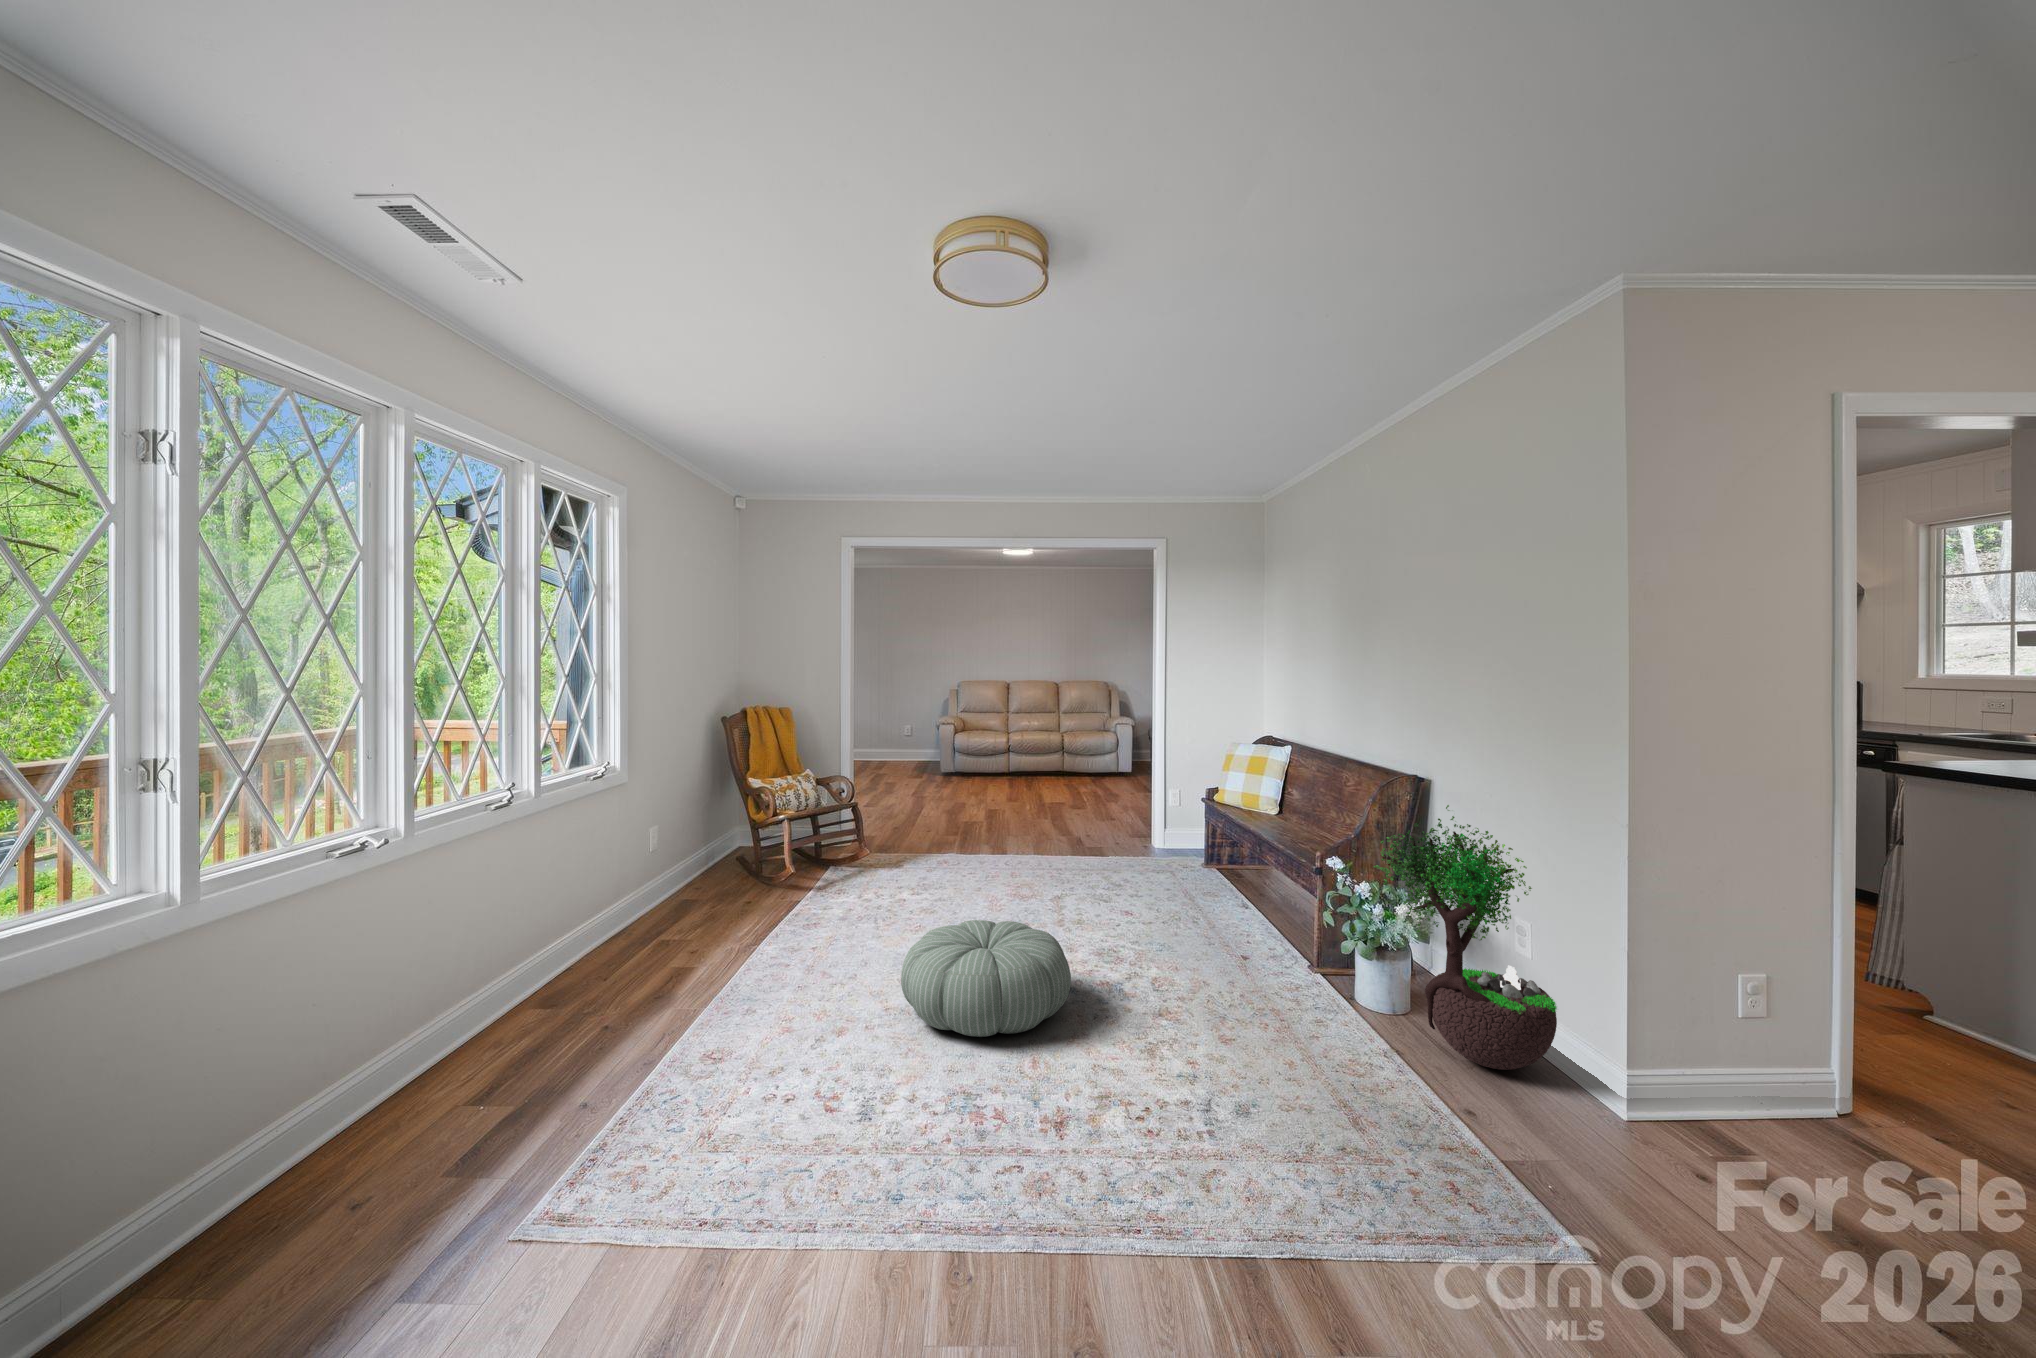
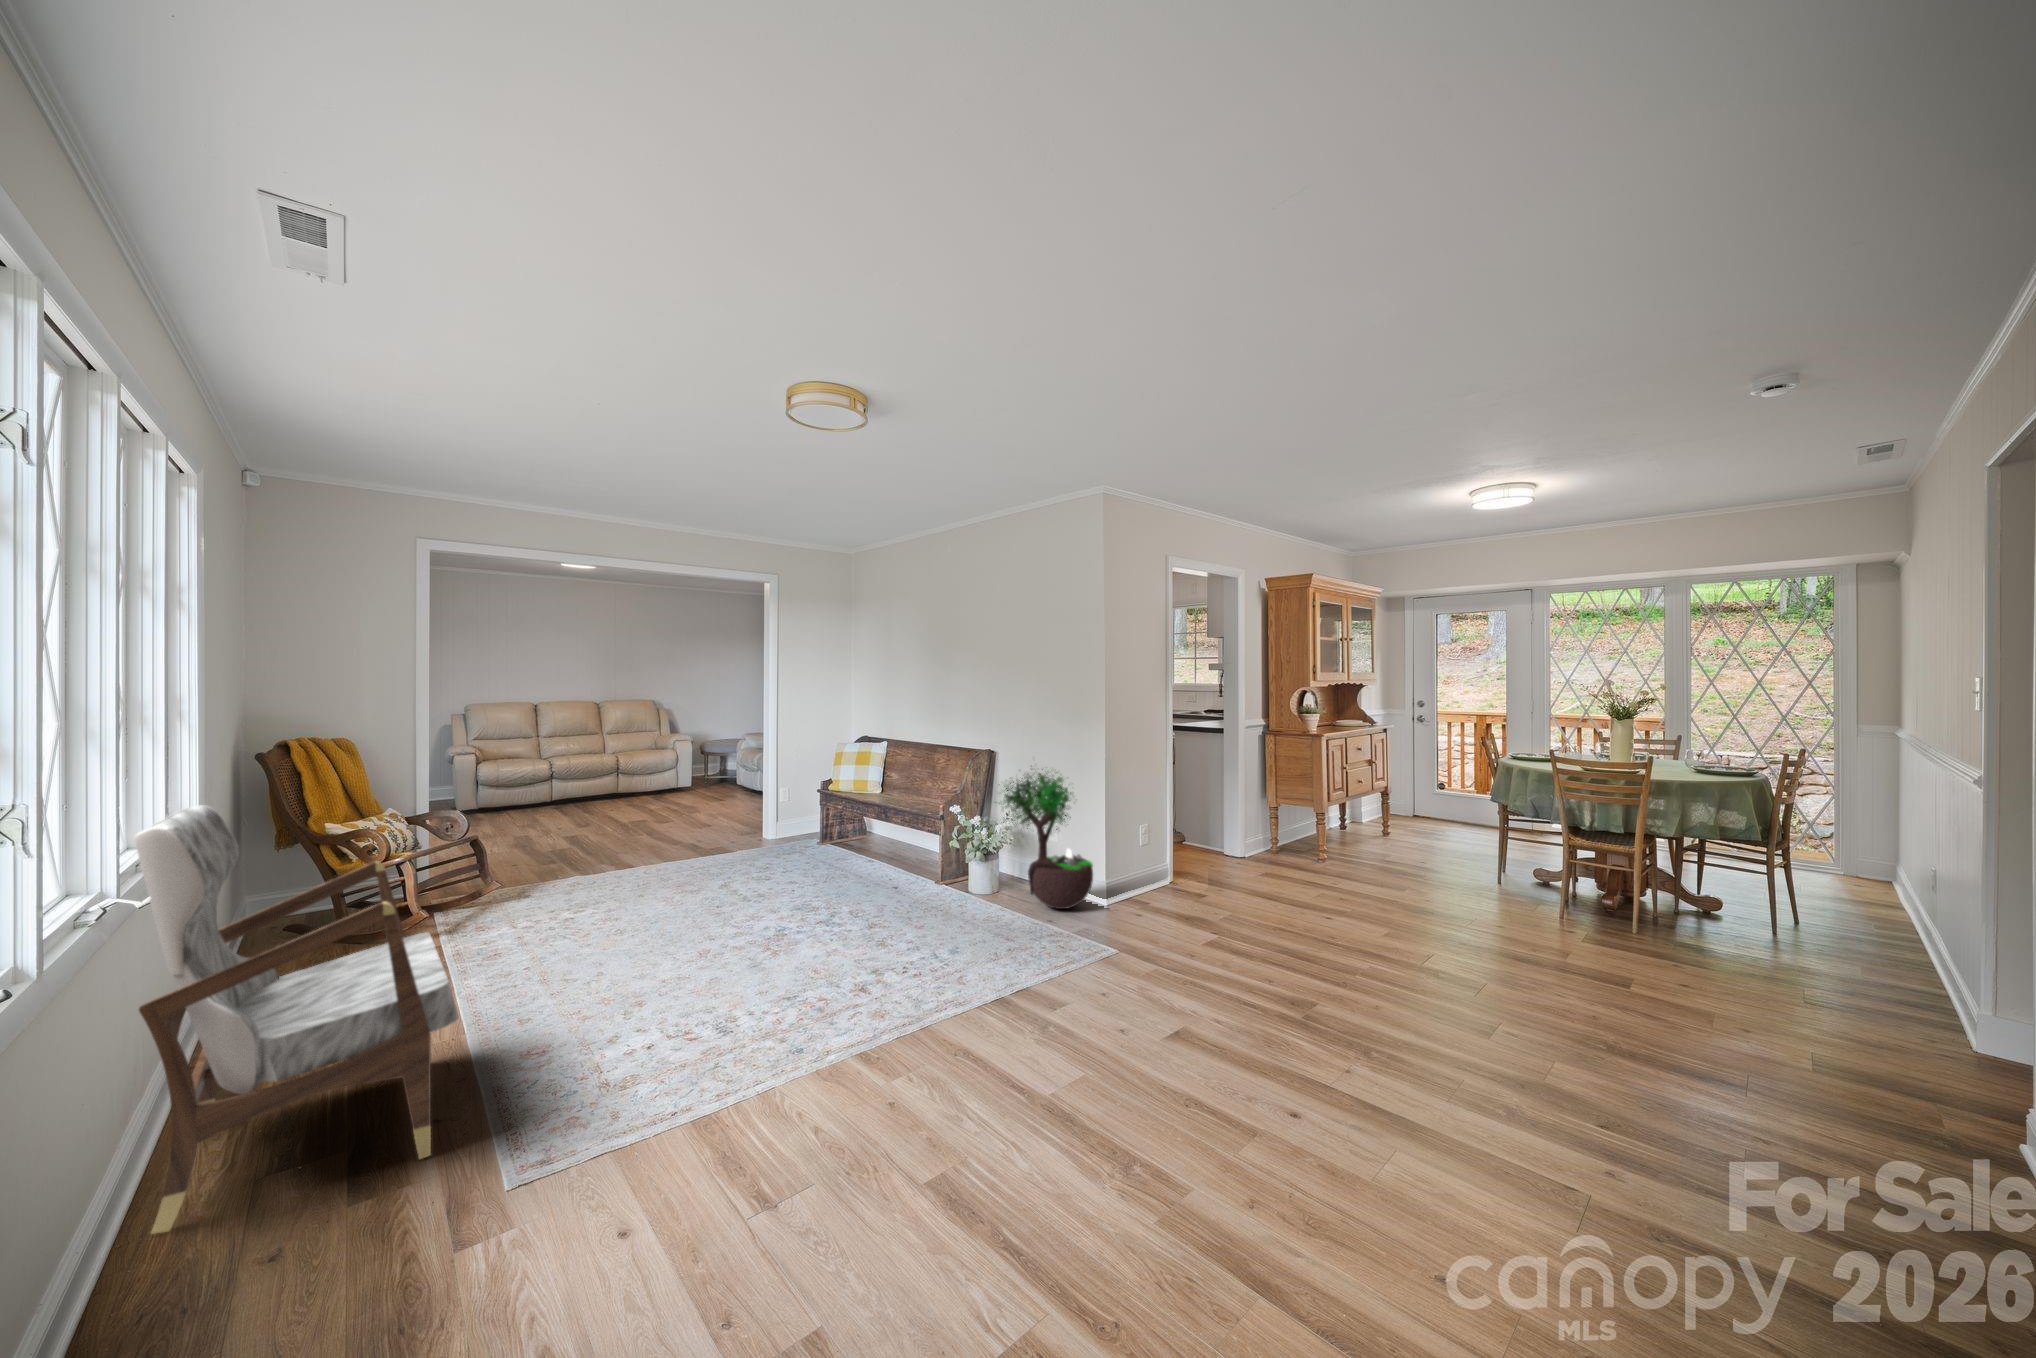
armchair: none [301,761,649,1179] -> present [134,805,459,1234]
pouf: present [901,920,1071,1037] -> none [660,891,803,979]

